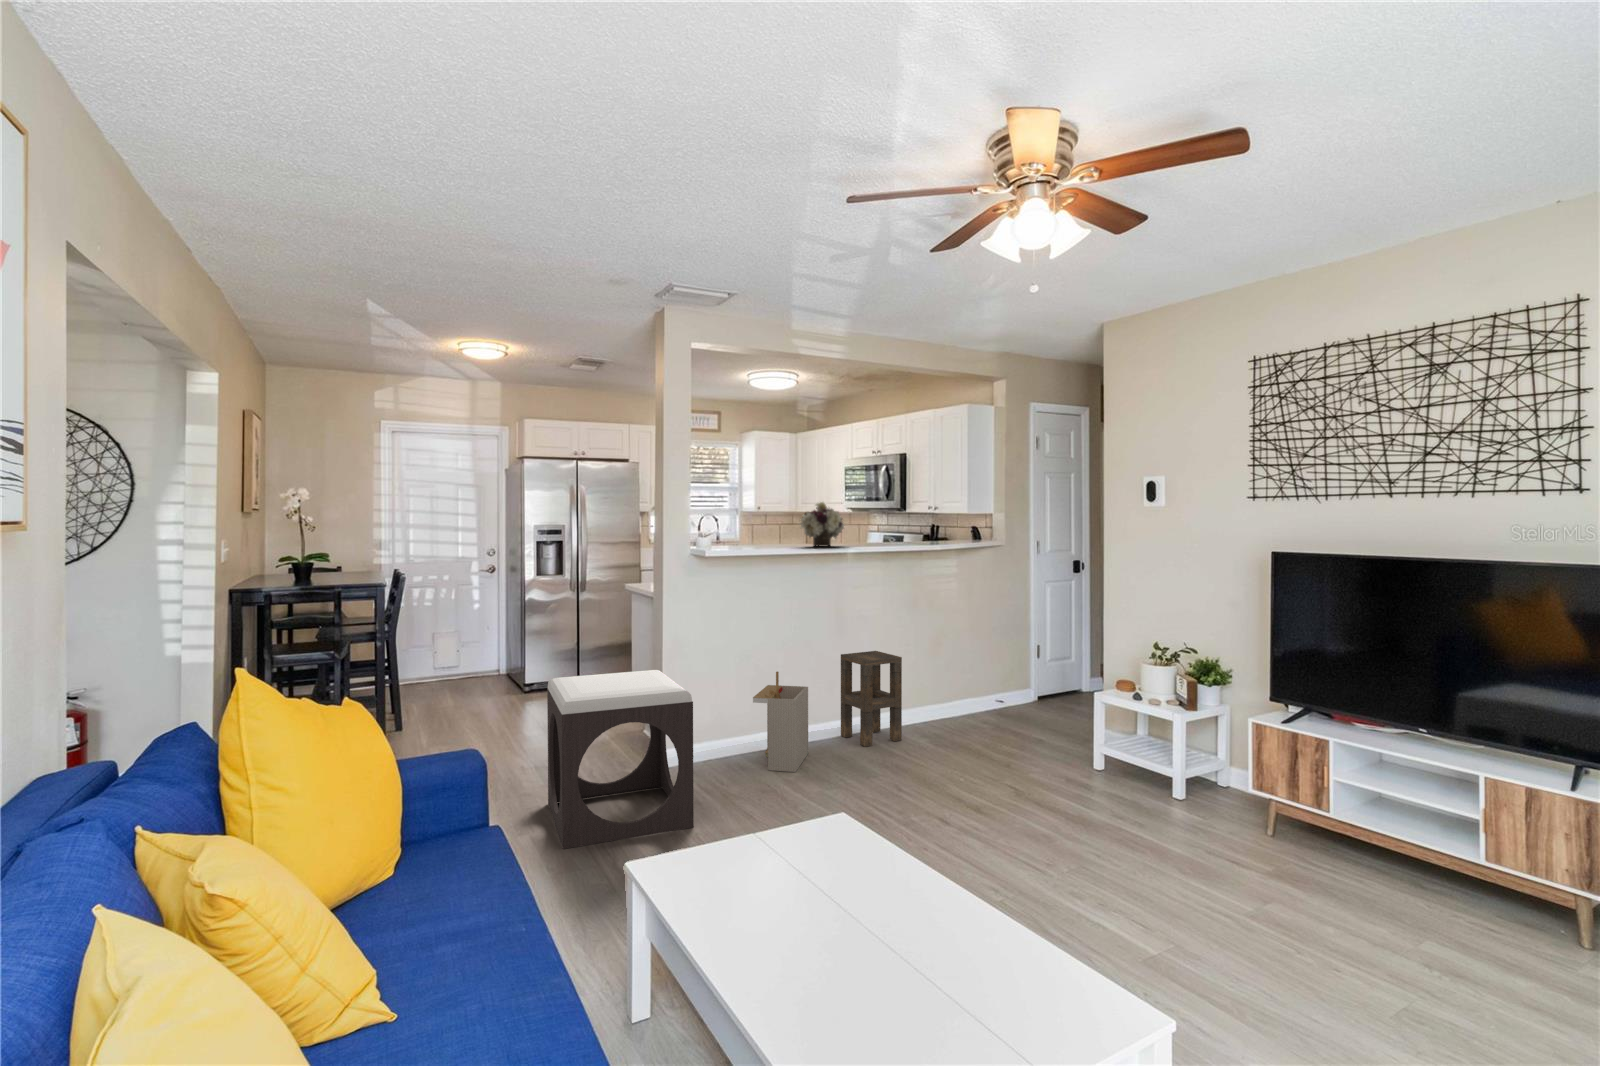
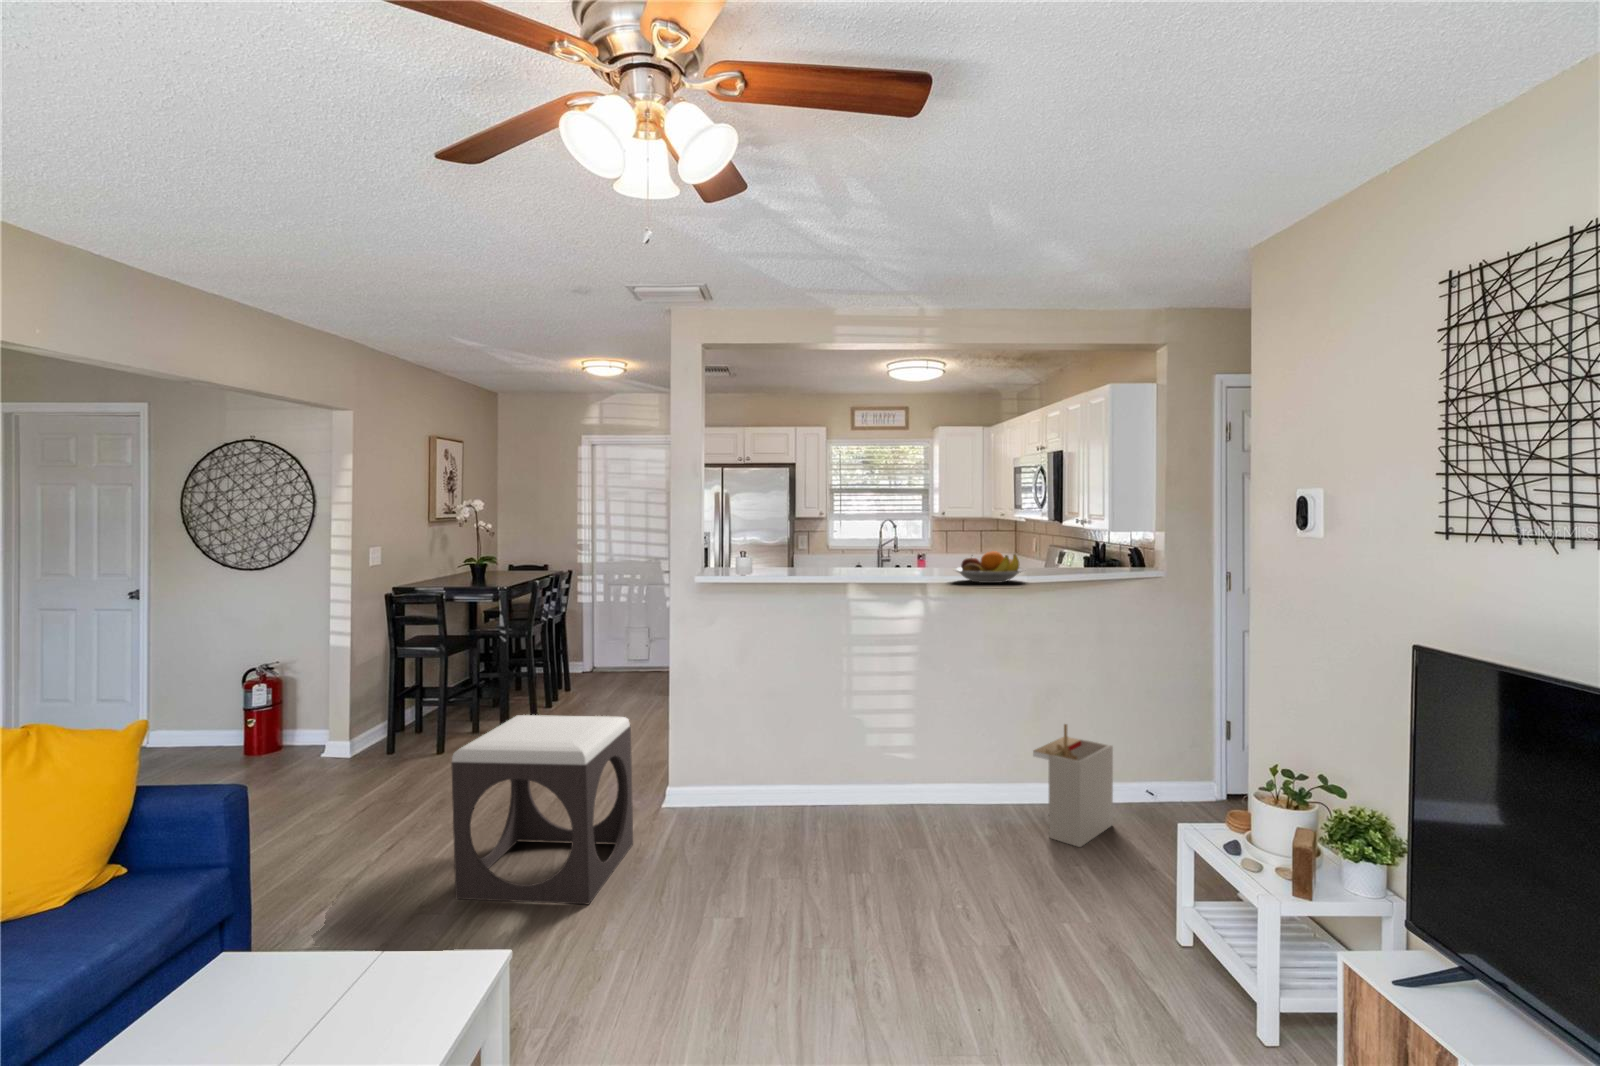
flower arrangement: present [800,502,844,546] -> none [892,518,954,573]
fruit bowl: none [872,525,927,548] -> present [953,551,1025,583]
side table: present [841,651,902,747] -> none [899,712,965,835]
storage bin: present [753,672,808,772] -> present [1033,724,1113,847]

